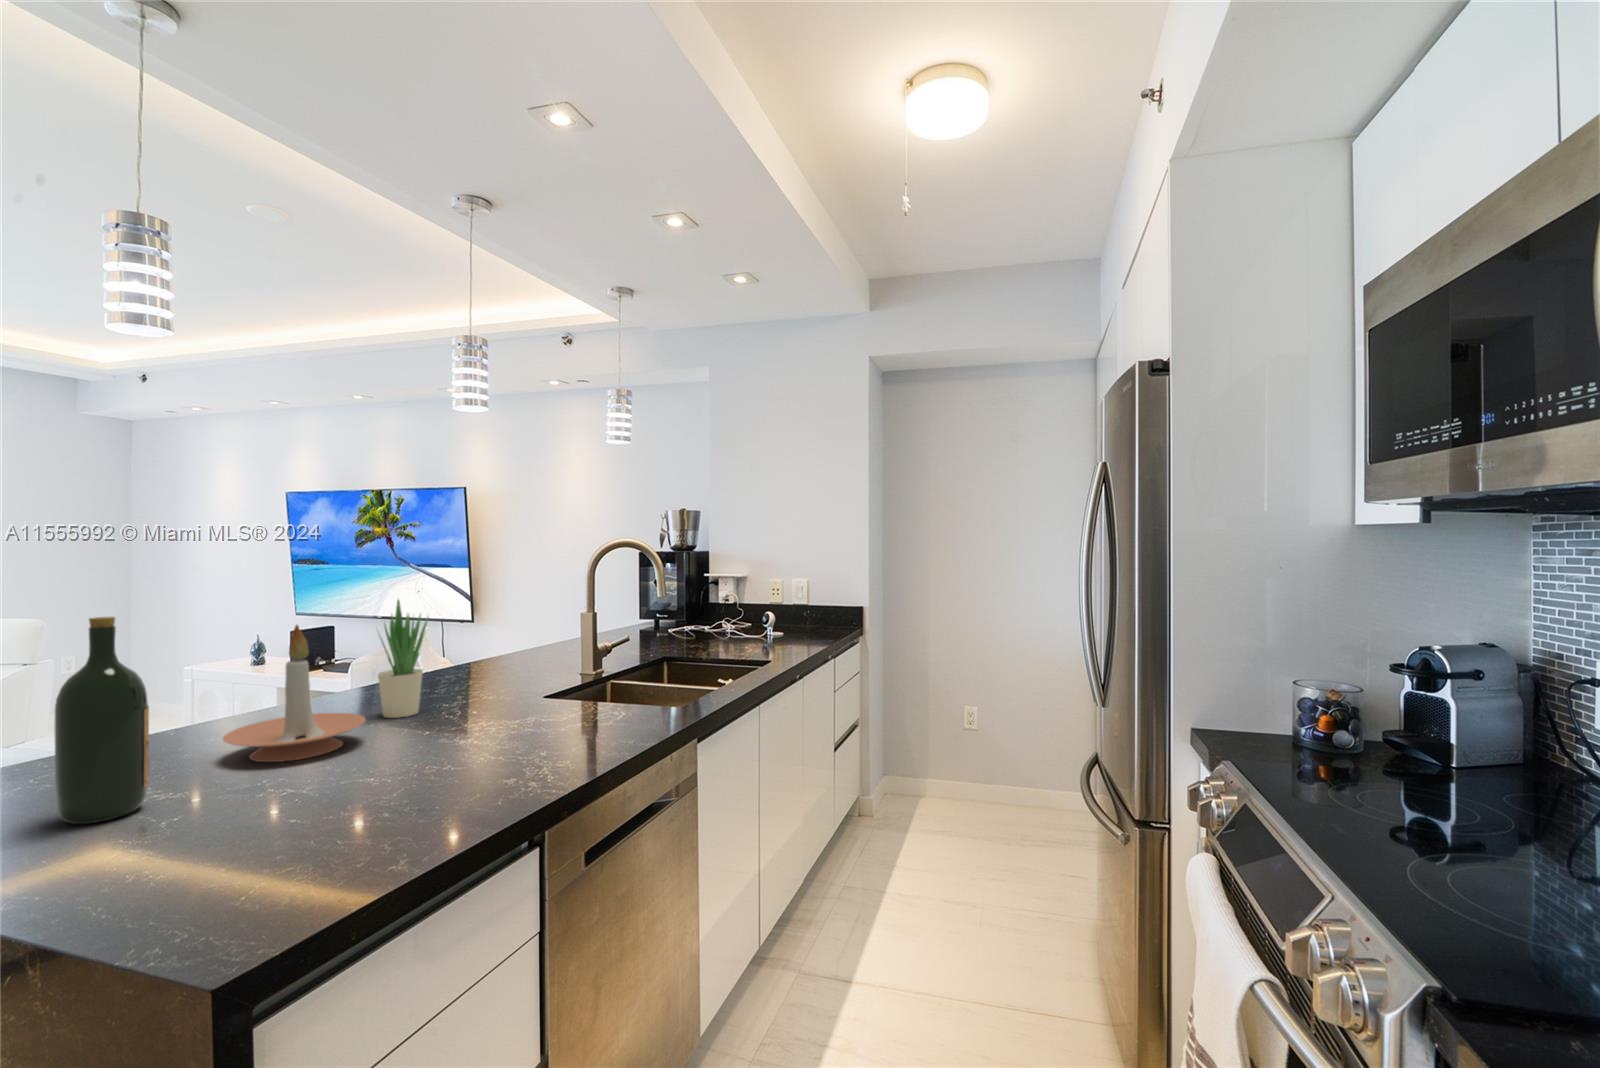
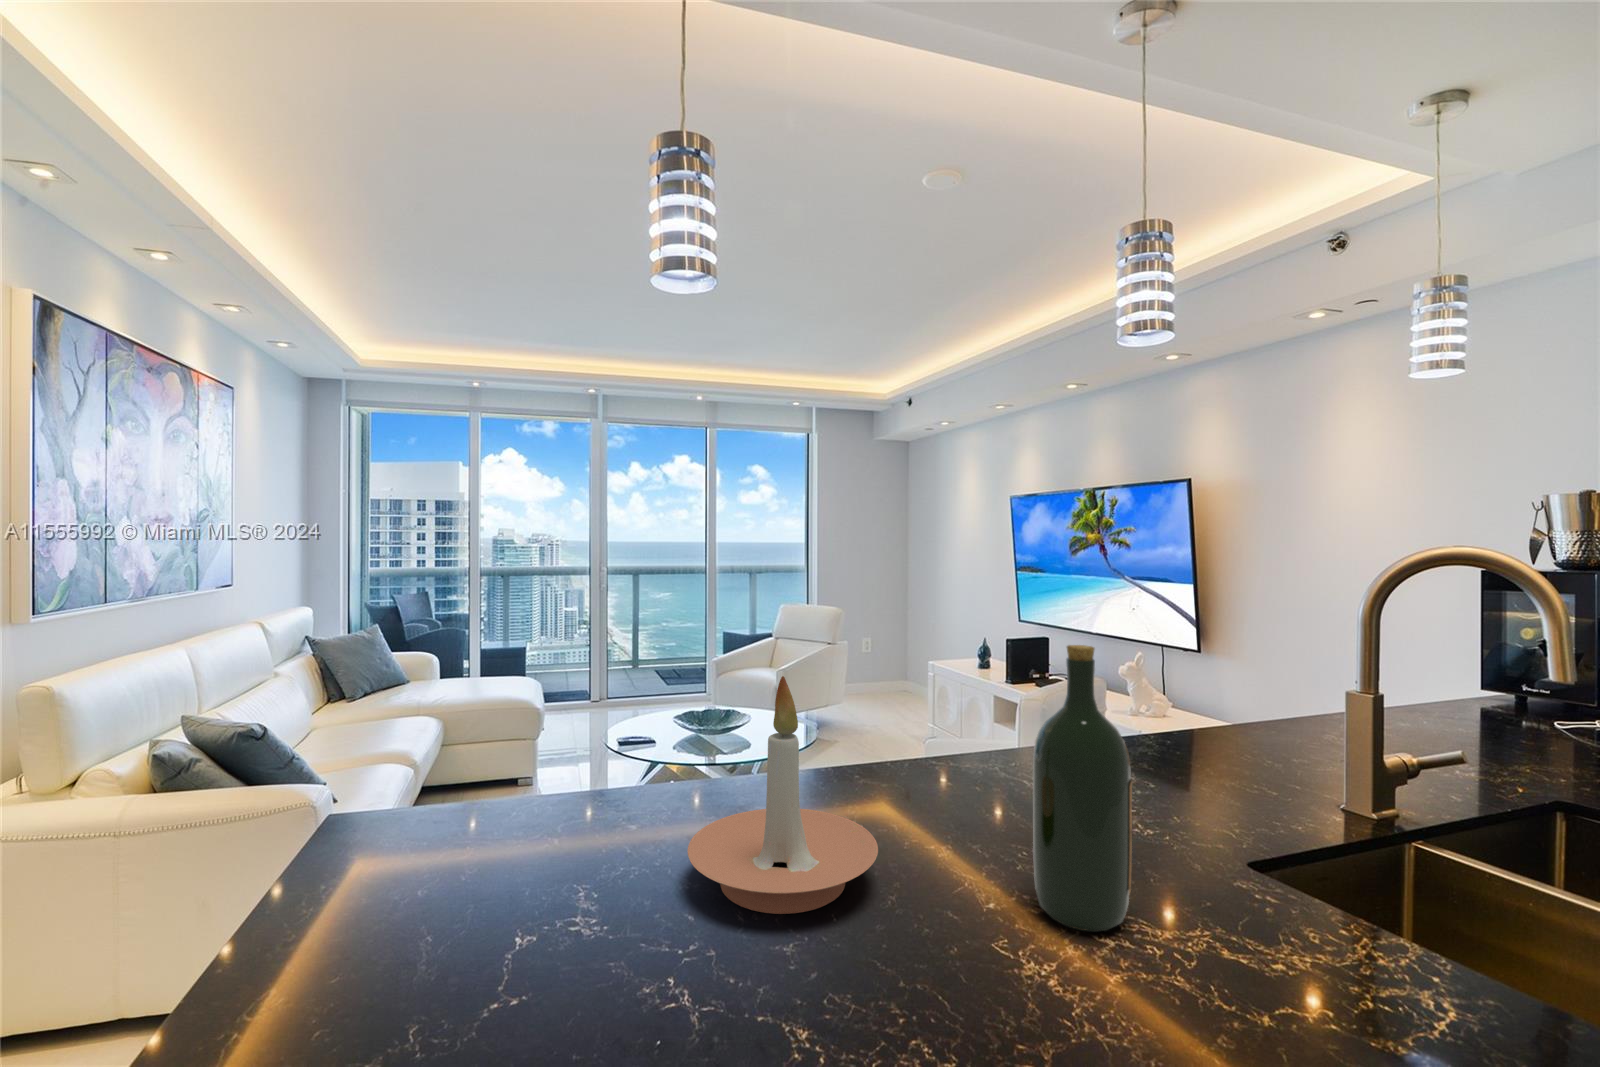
potted plant: present [378,600,428,718] -> none [938,641,1024,853]
wine bottle: present [54,617,149,824] -> present [1033,645,1132,932]

